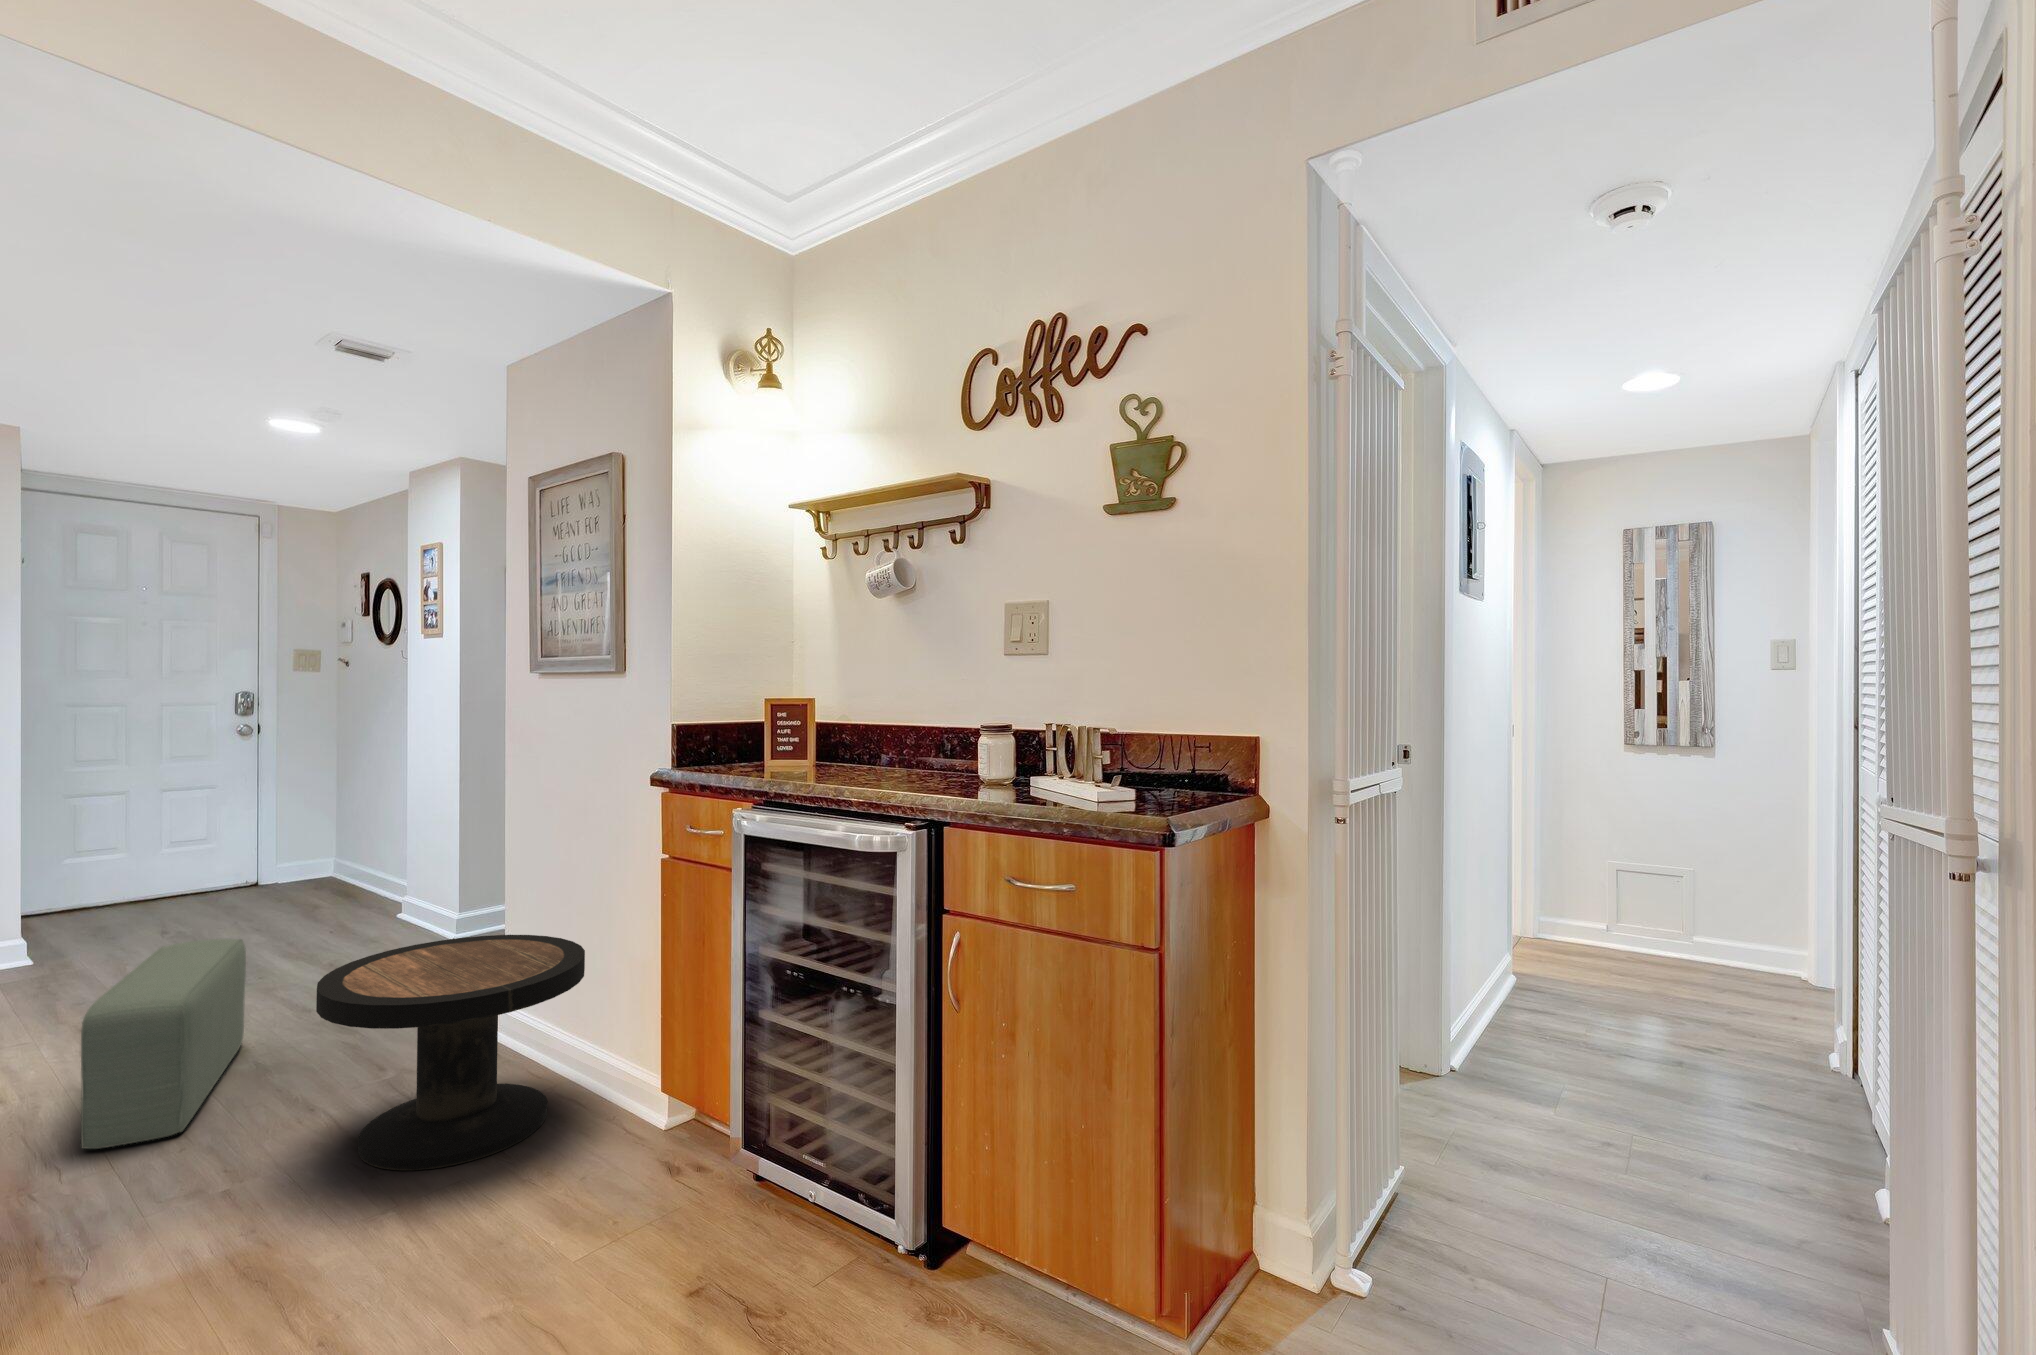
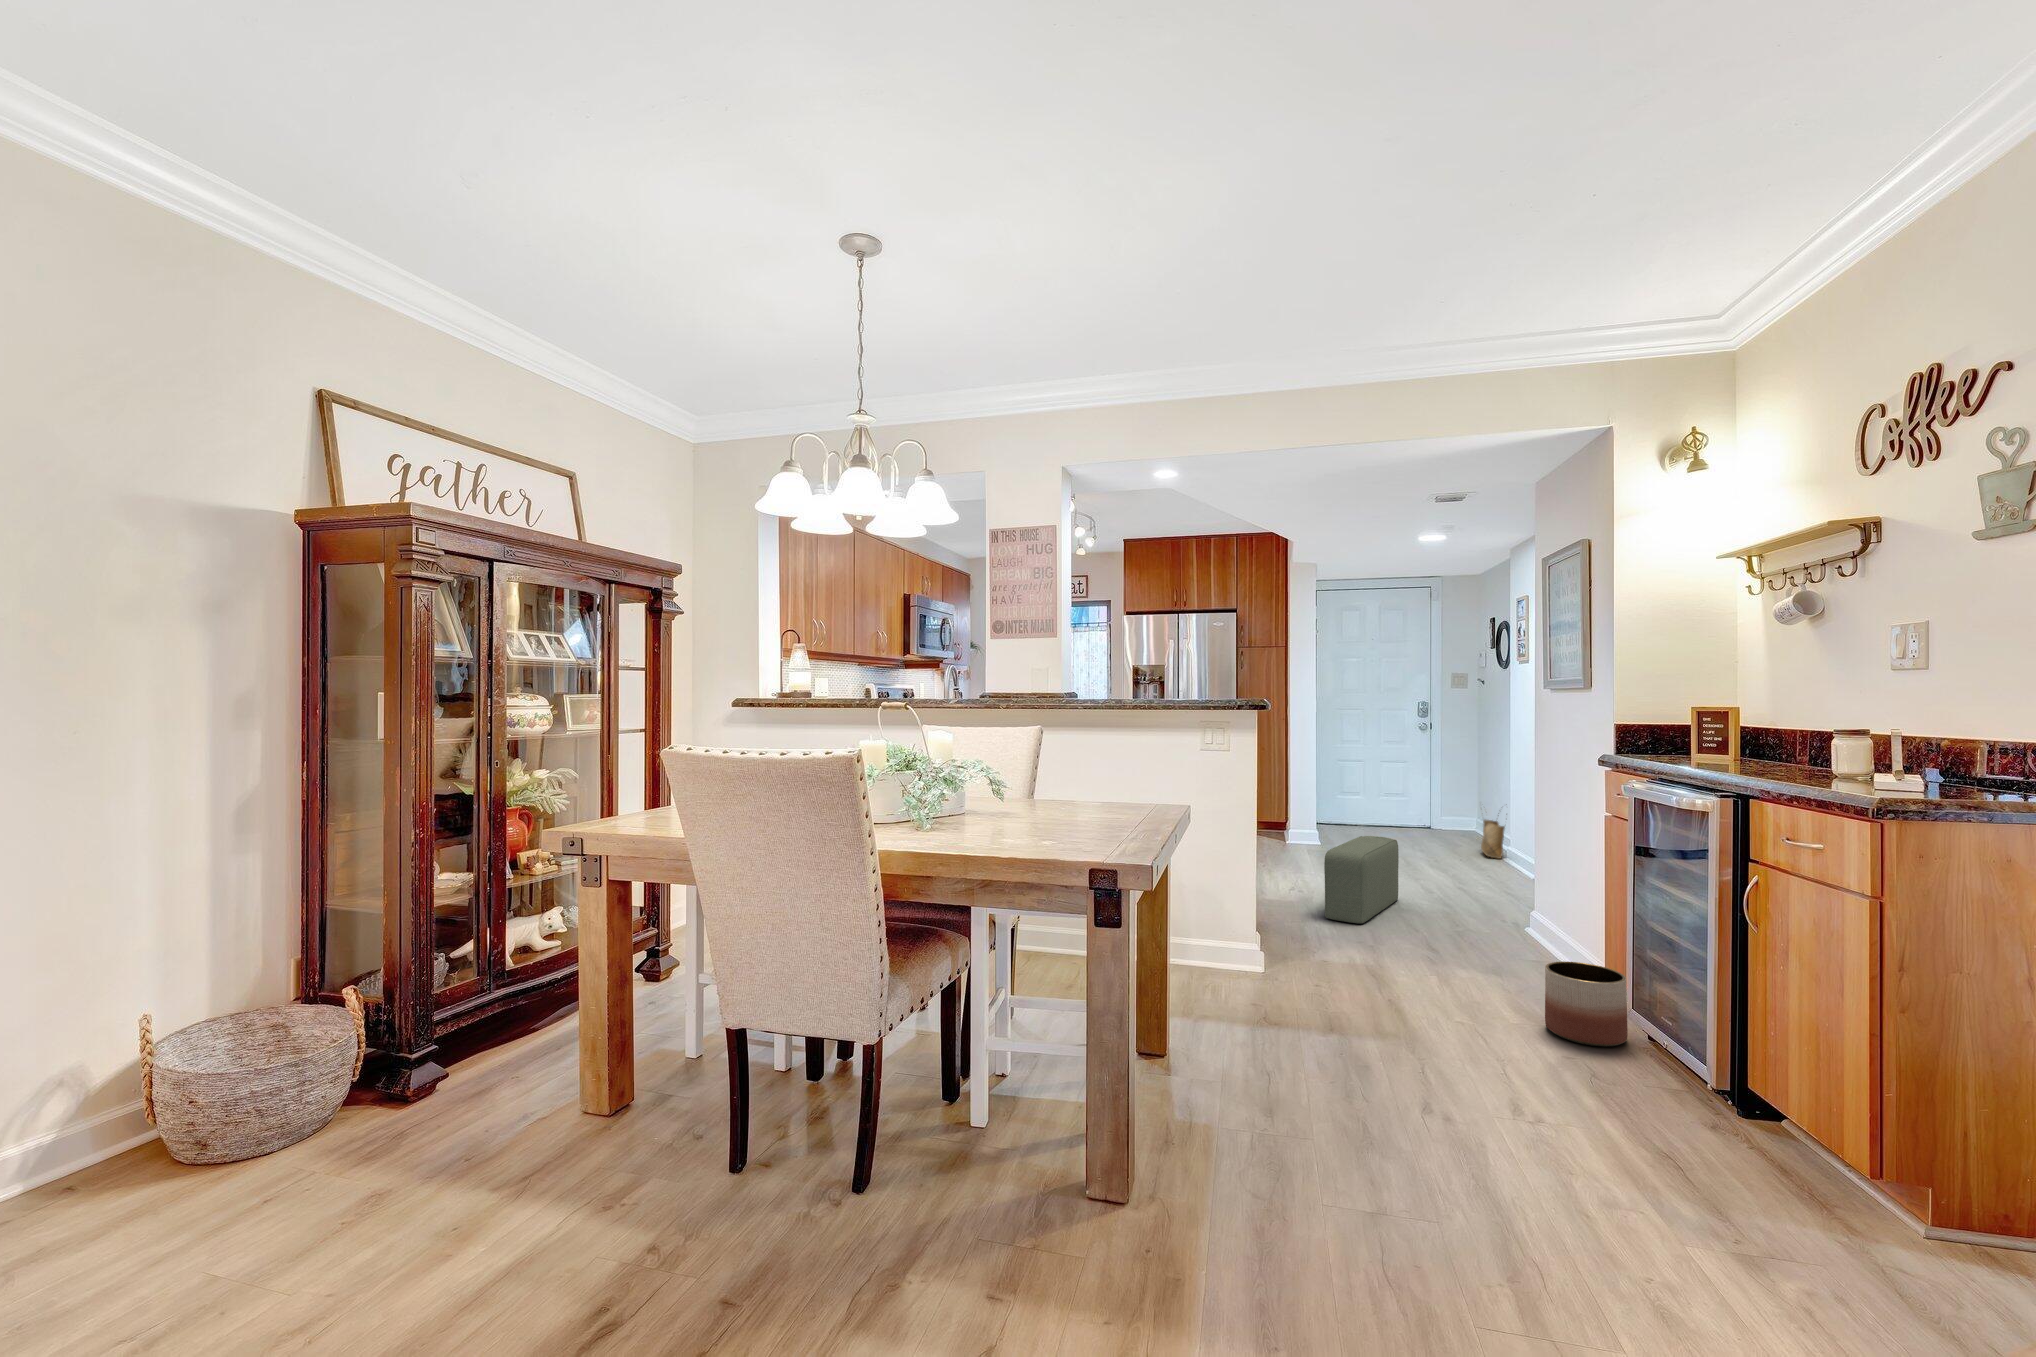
woven basket: none [355,835,399,916] -> present [1481,819,1505,859]
side table: present [316,935,585,1170] -> none [1412,852,1566,977]
planter: none [614,1098,731,1249] -> present [1545,962,1628,1046]

